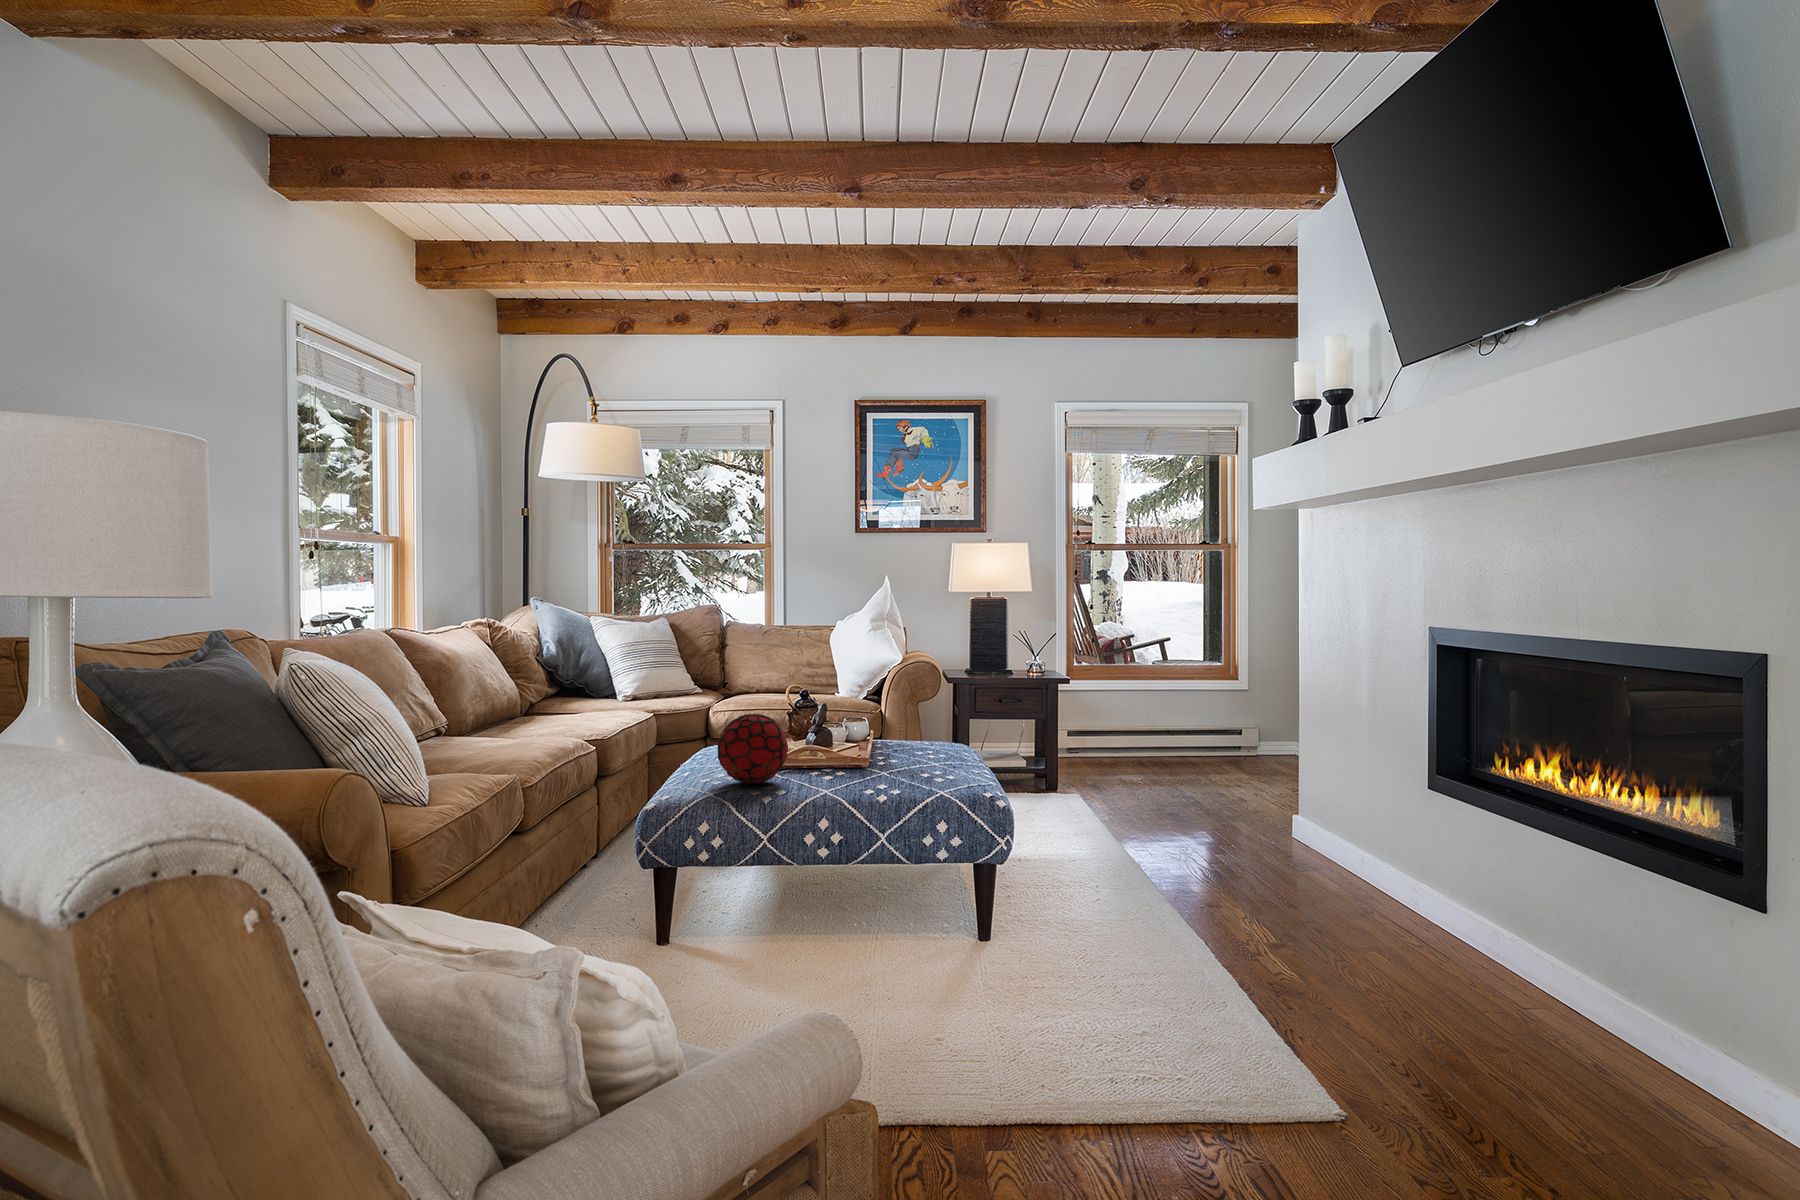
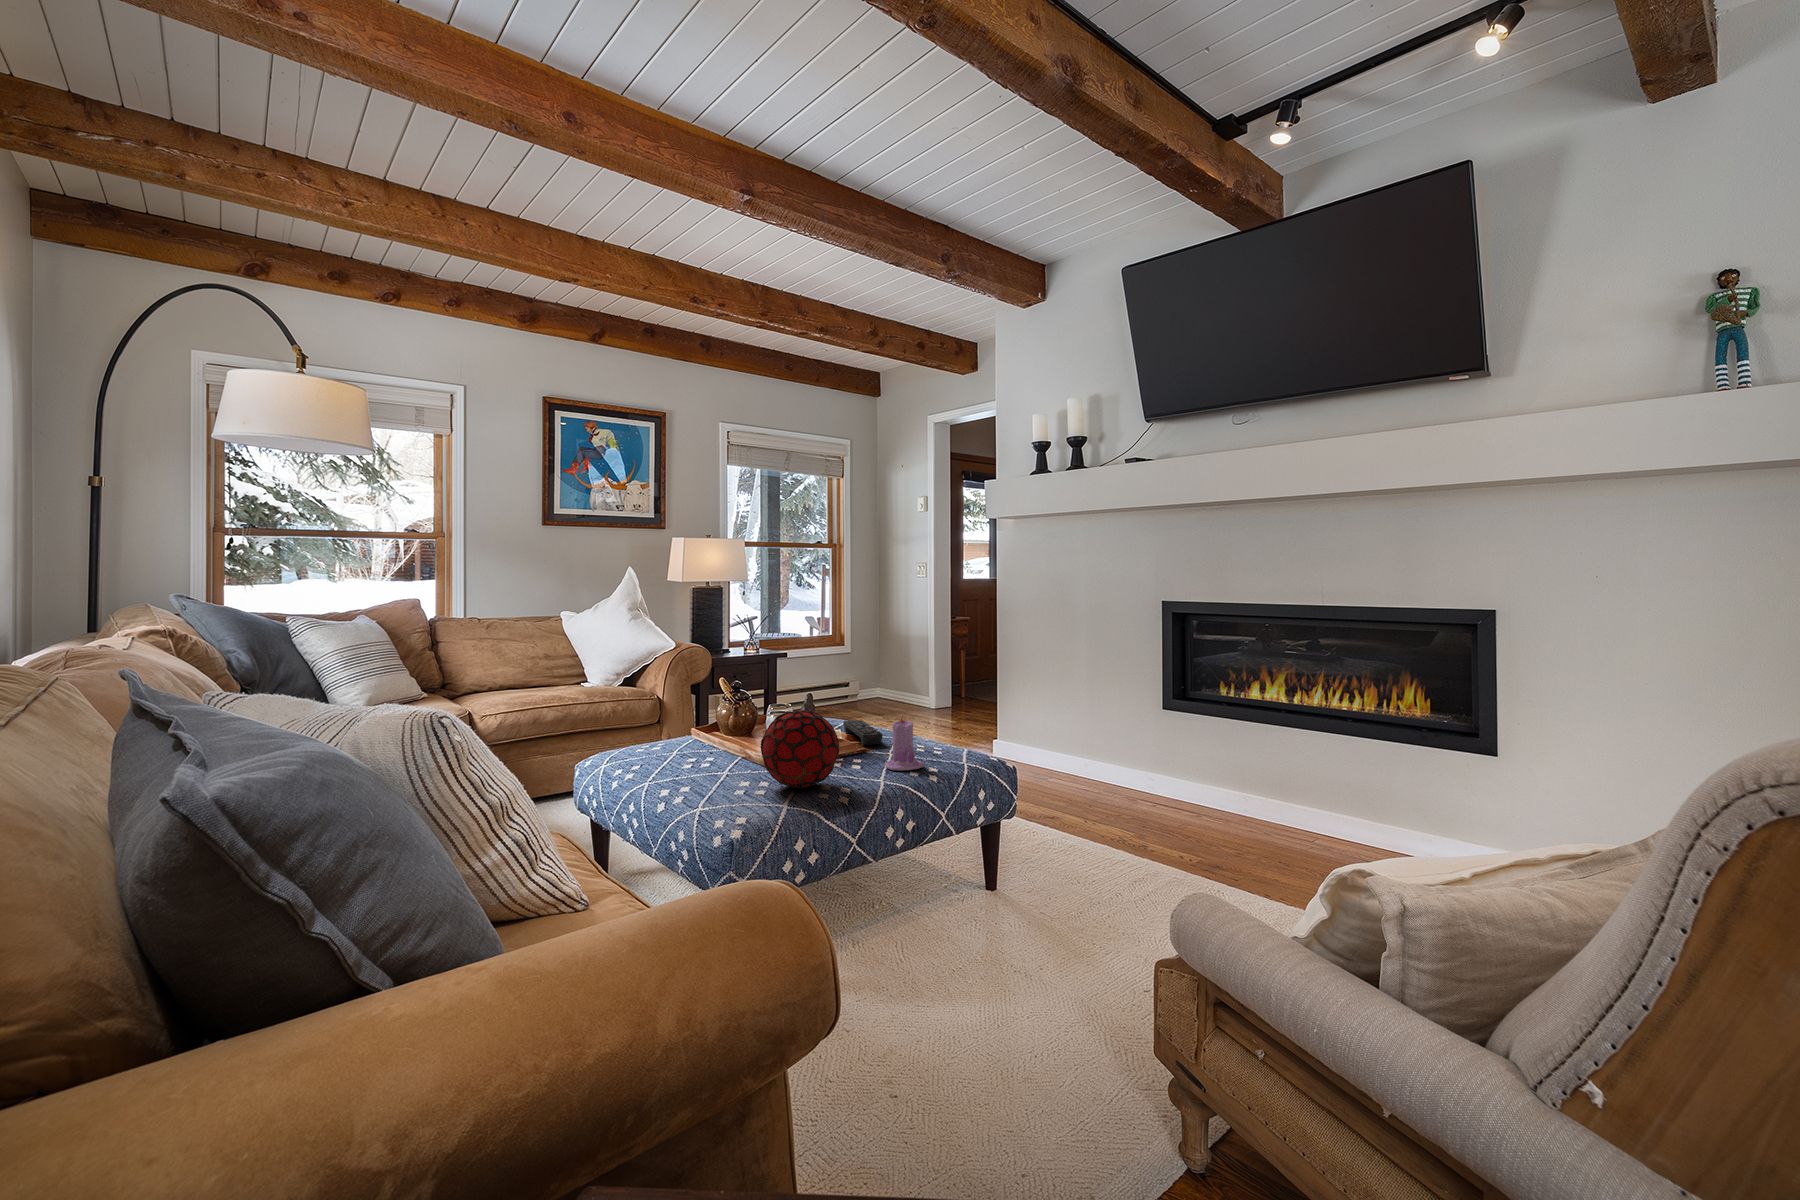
candle: none [853,731,891,786] -> present [885,716,925,771]
remote control: none [895,738,941,763] -> present [843,720,882,745]

